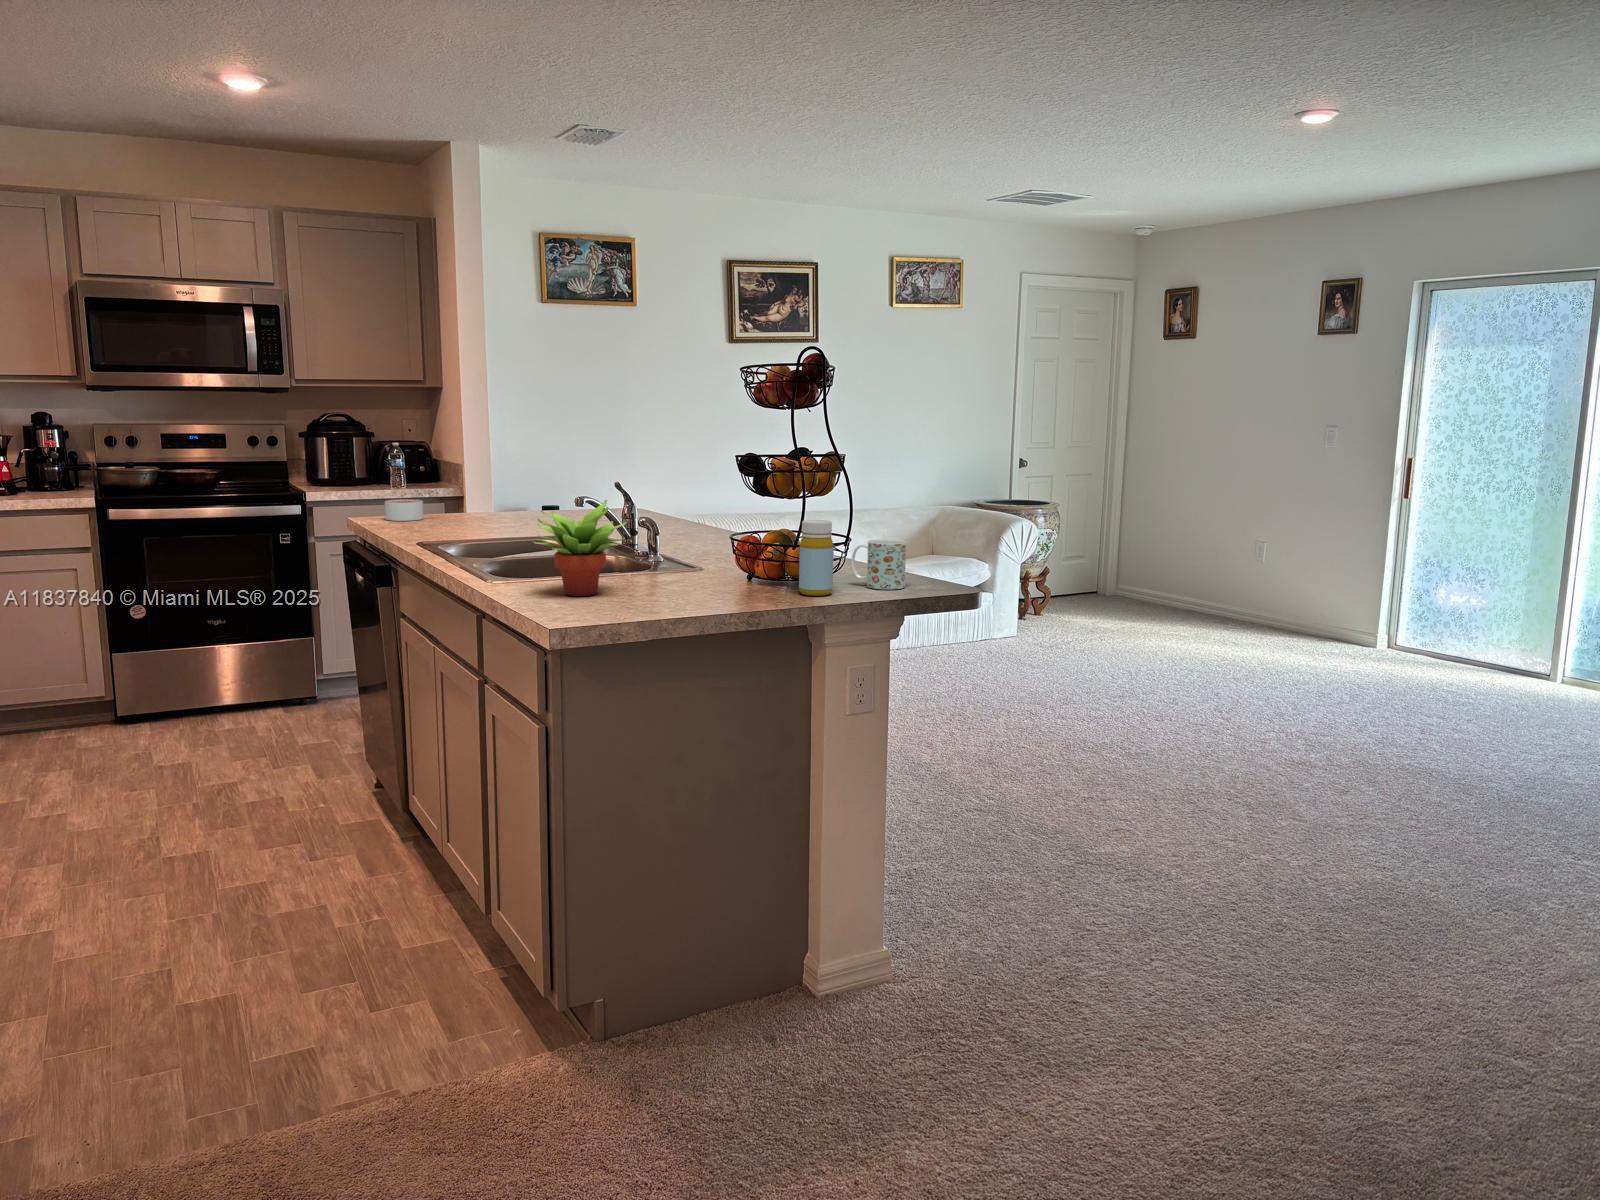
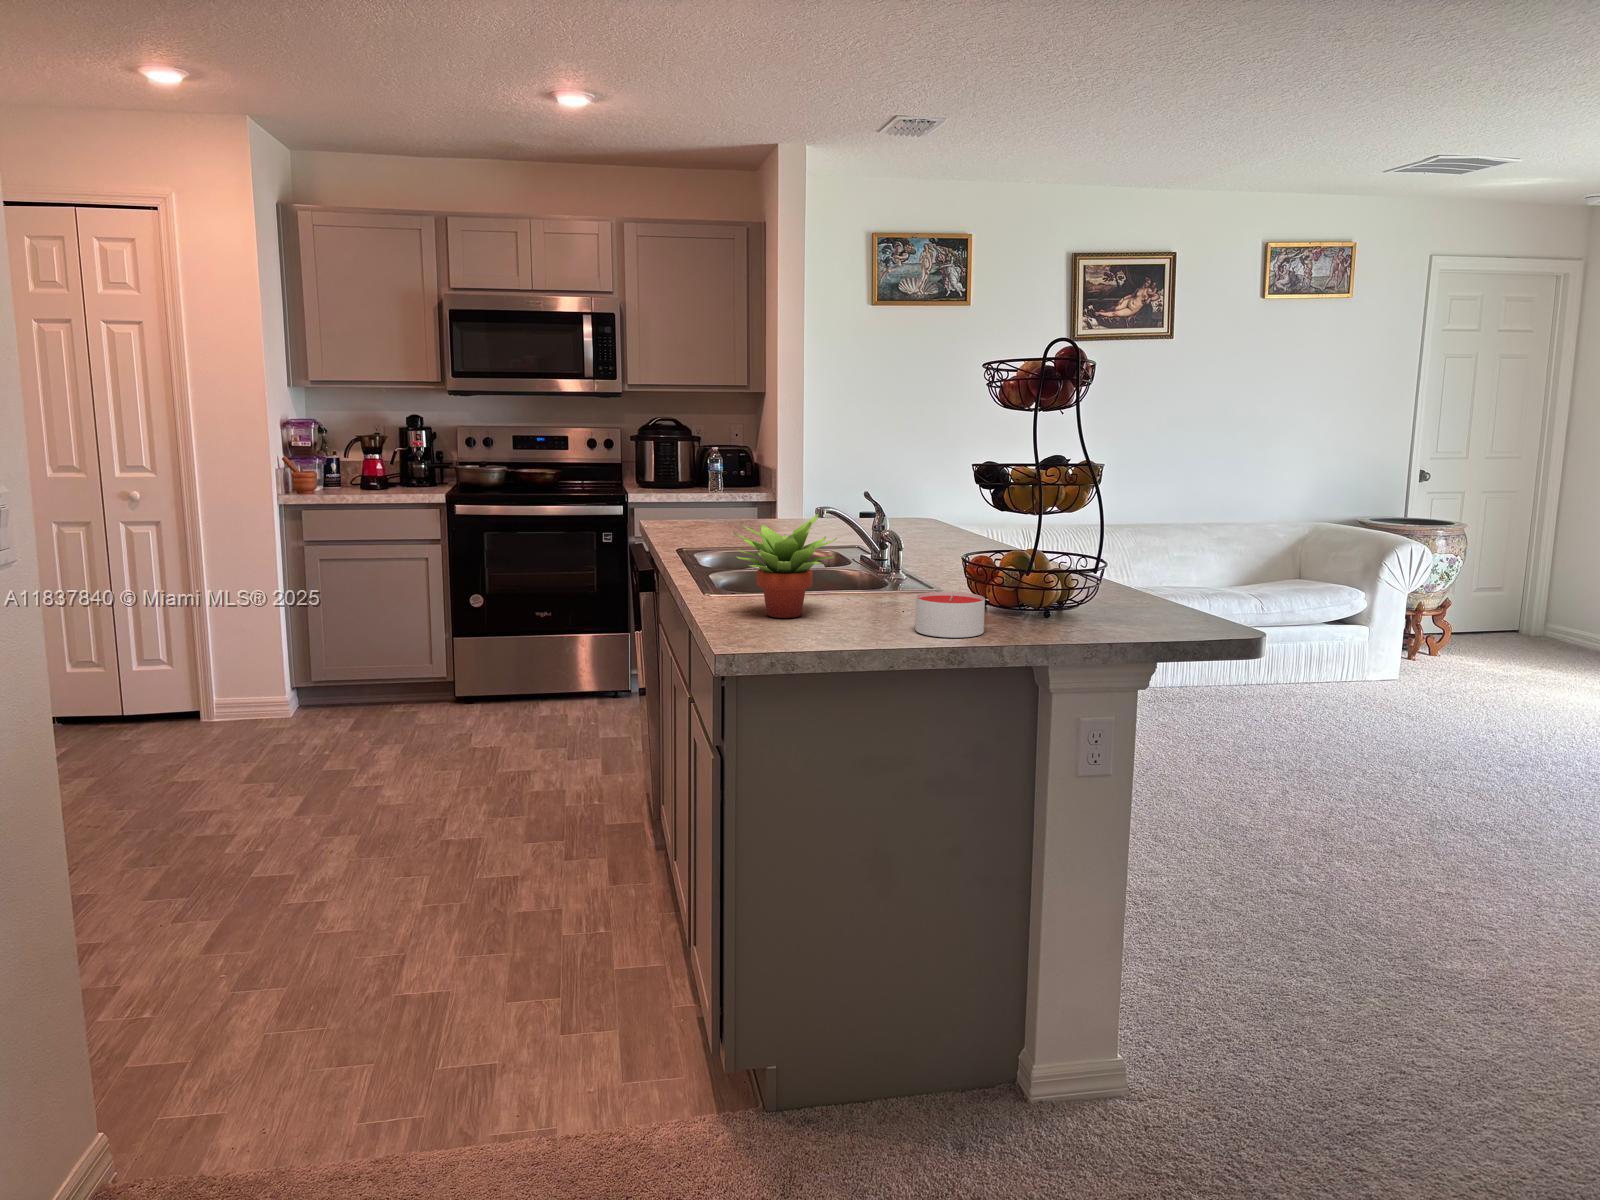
candle: present [385,499,423,521] -> present [915,592,985,638]
bottle: present [799,520,833,596] -> none [1026,544,1069,633]
mug: present [851,539,906,590] -> none [1099,569,1166,630]

